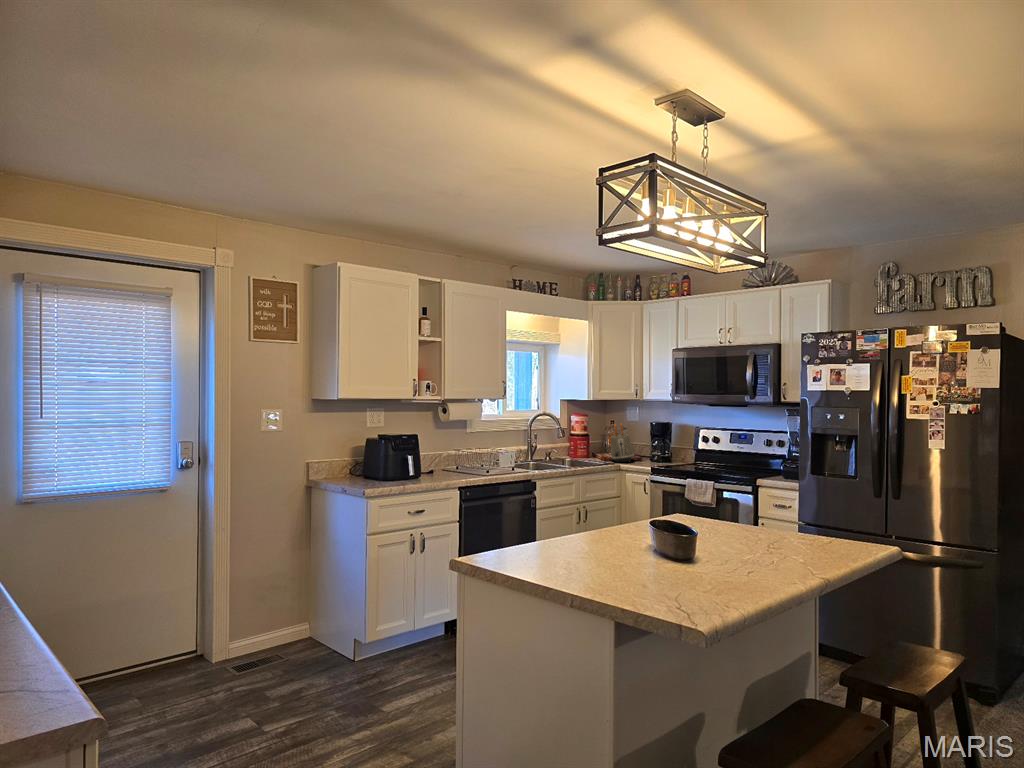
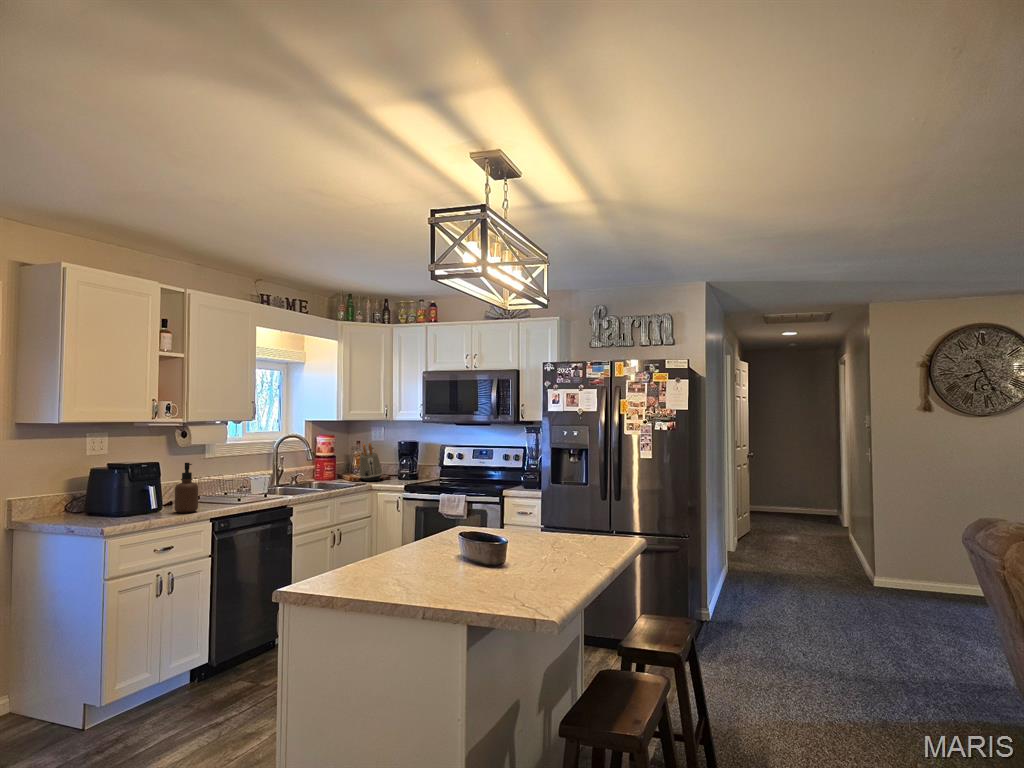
soap dispenser: none [429,436,448,481] -> present [174,463,198,513]

